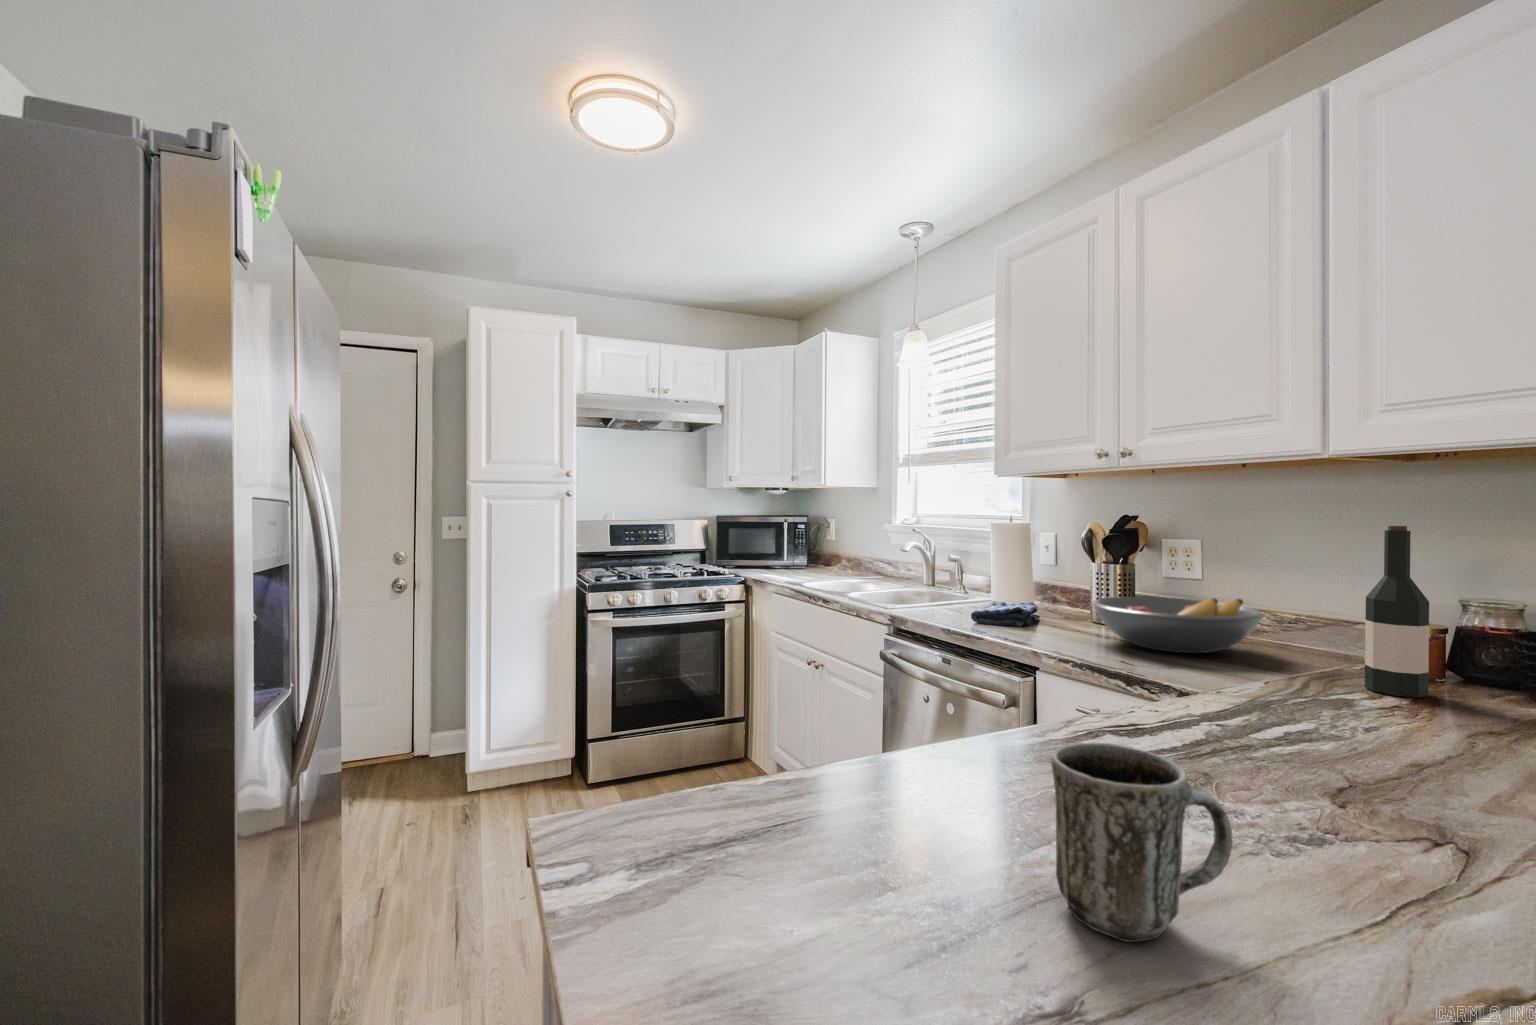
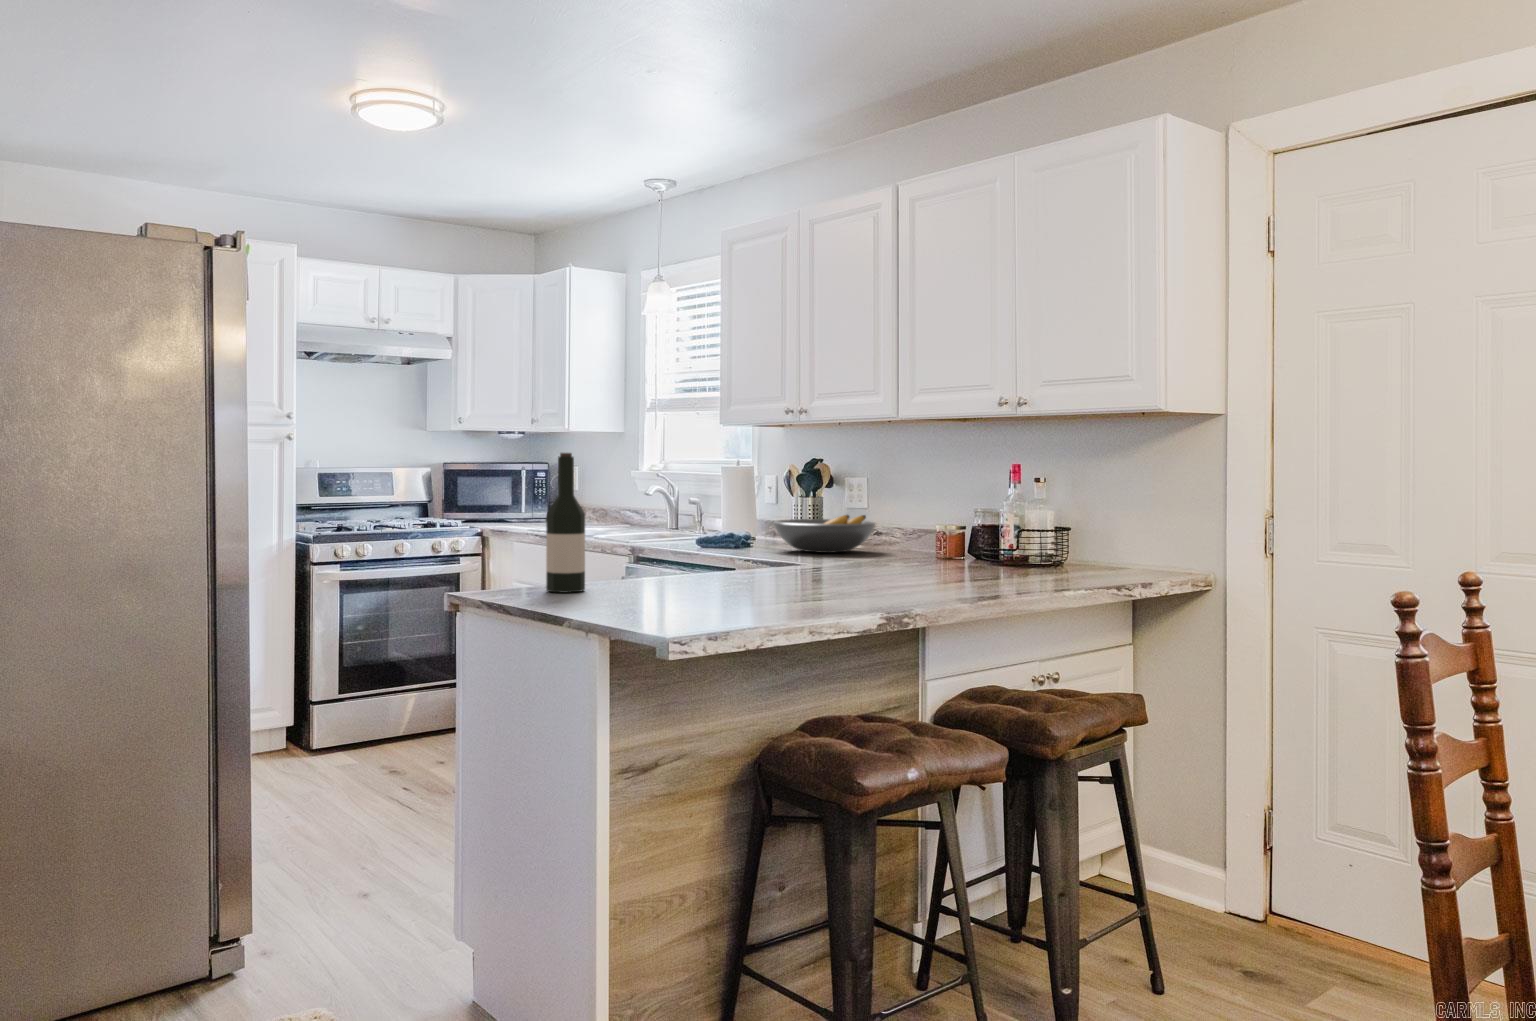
wine bottle: present [1365,526,1429,698] -> present [546,453,585,593]
mug: present [1051,743,1233,942] -> none [666,535,722,591]

